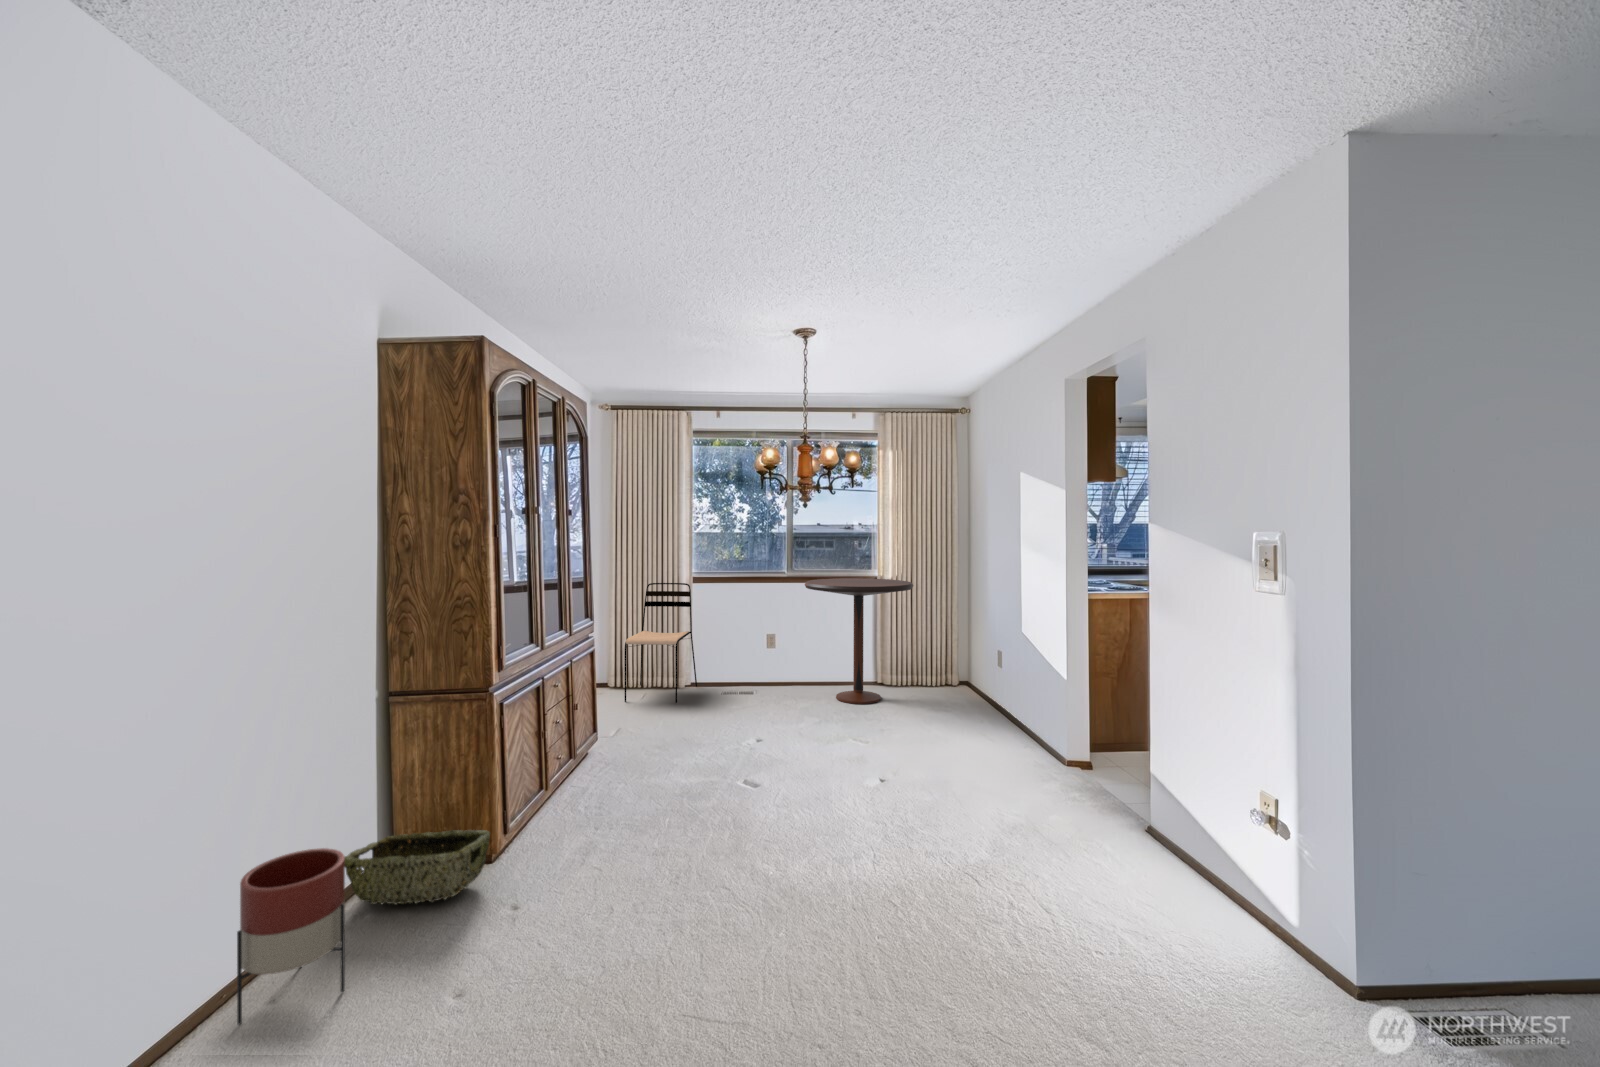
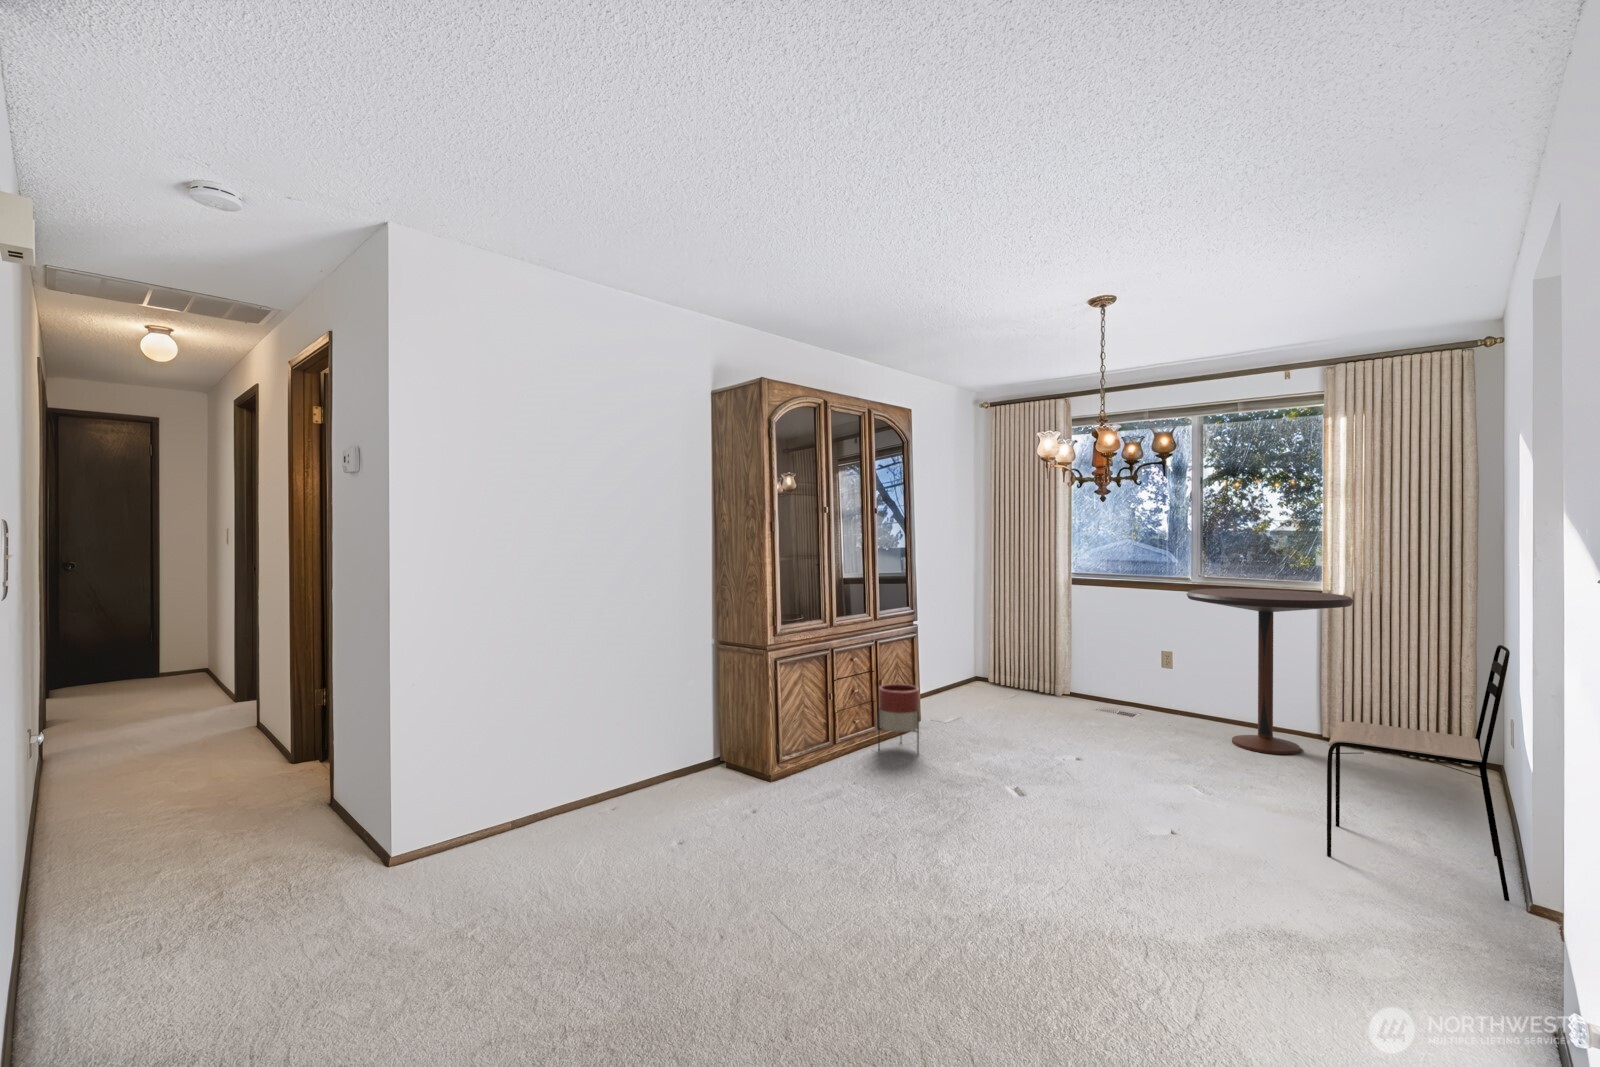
dining chair: present [624,583,697,703] -> present [1327,645,1510,901]
woven basket: present [344,830,490,904] -> none [665,745,754,794]
planter: present [237,848,345,1025] -> present [878,684,919,752]

